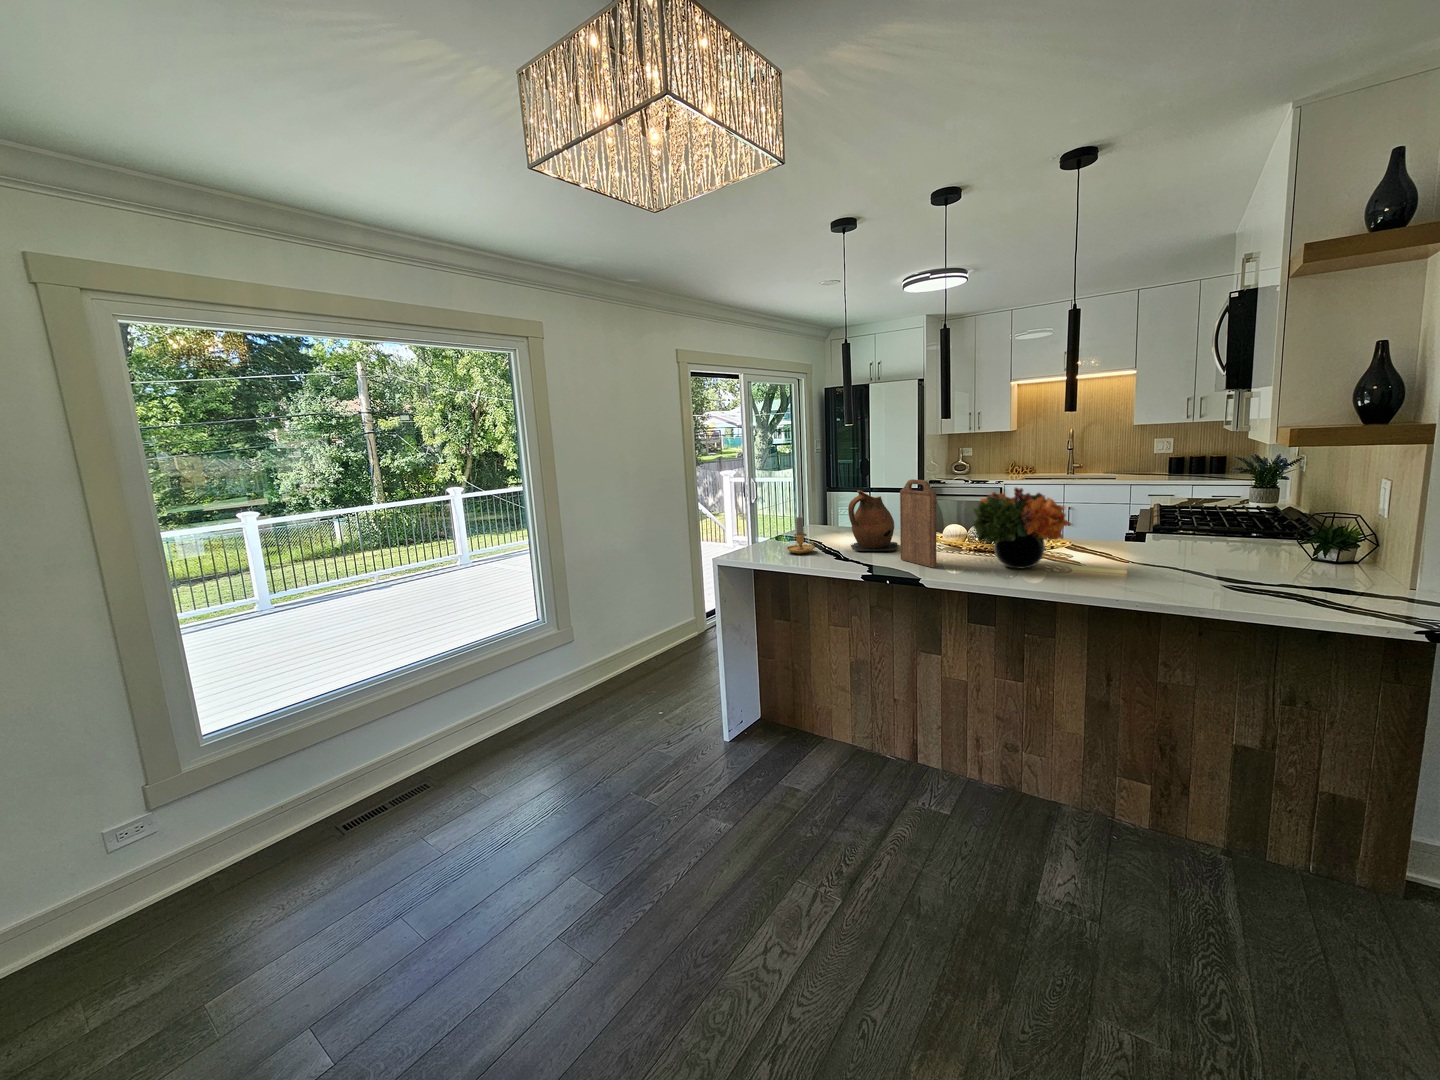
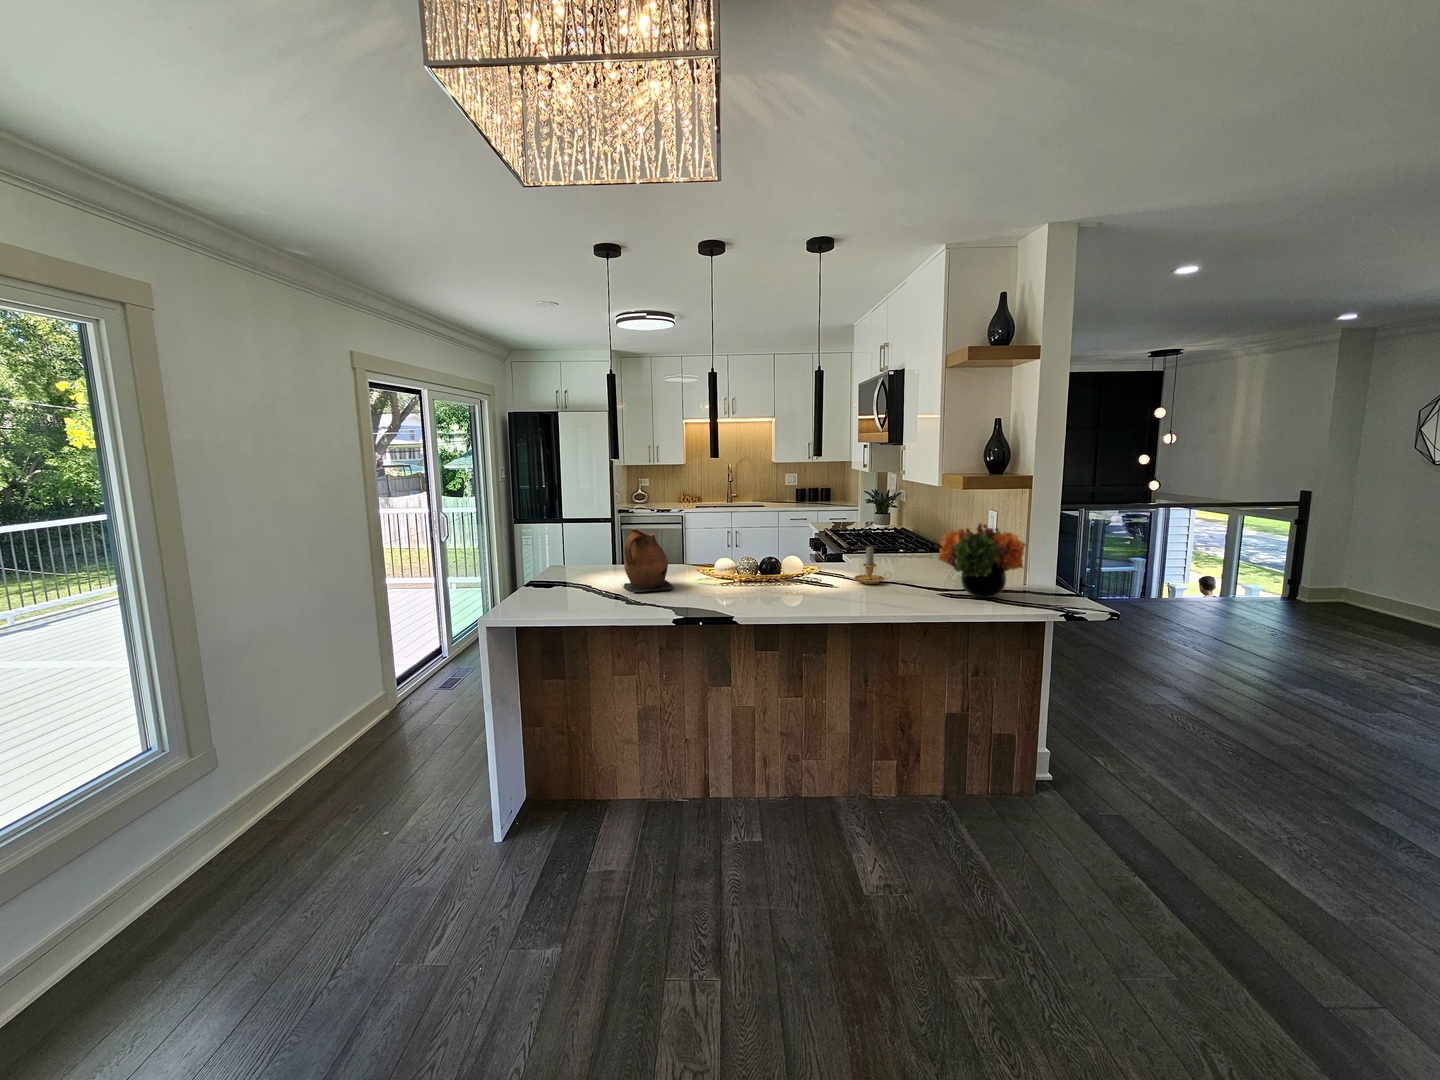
cutting board: present [900,479,937,568] -> none [687,517,731,604]
flower arrangement: present [973,487,1070,569] -> present [939,524,1026,598]
candle: present [786,517,815,554] -> present [854,547,891,584]

